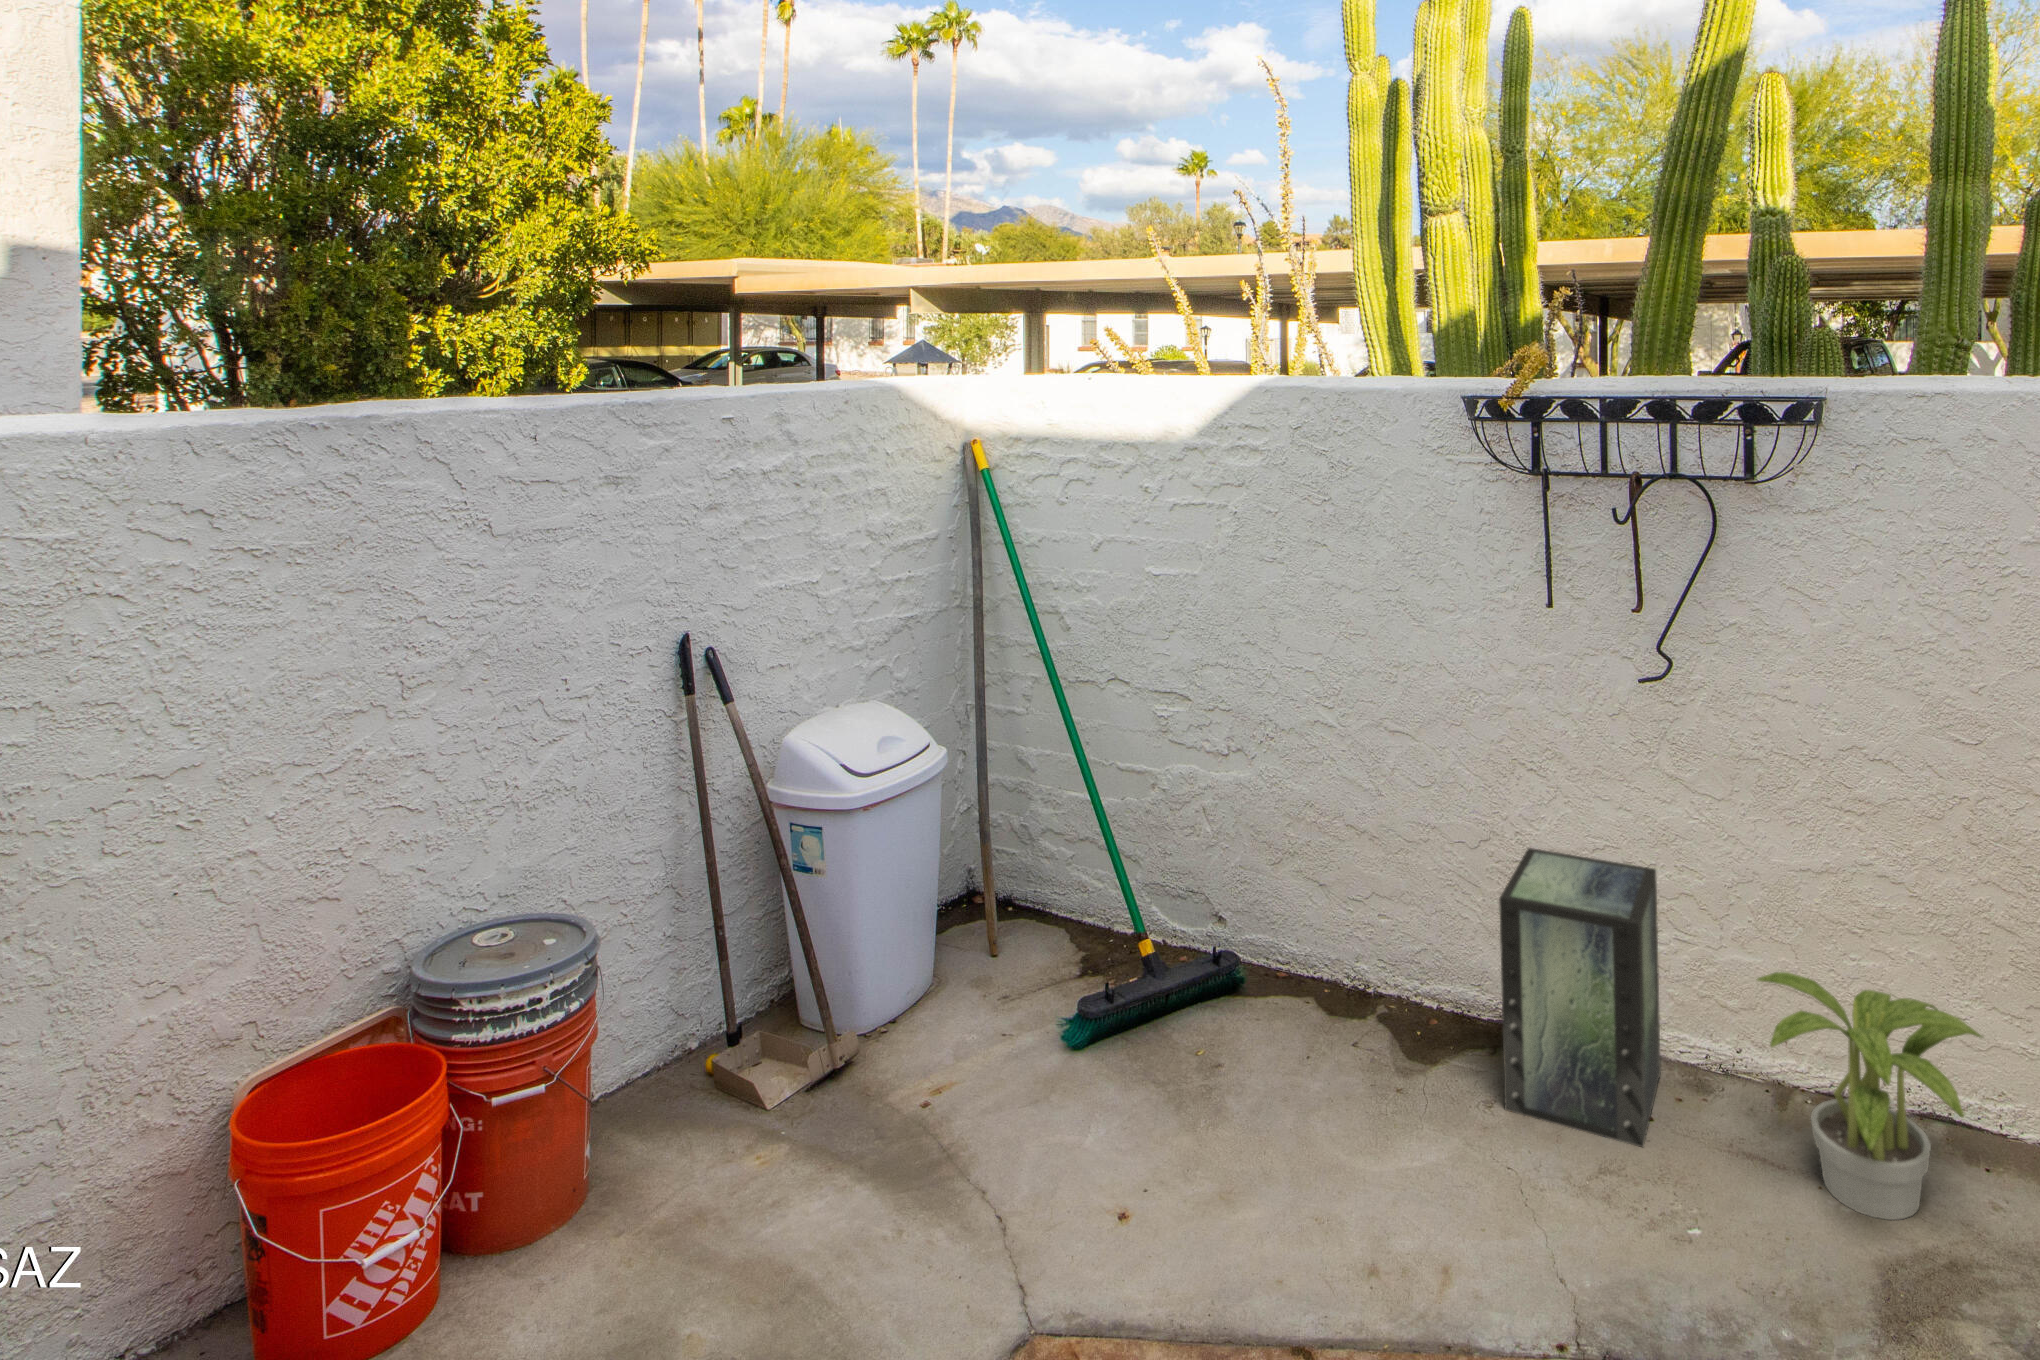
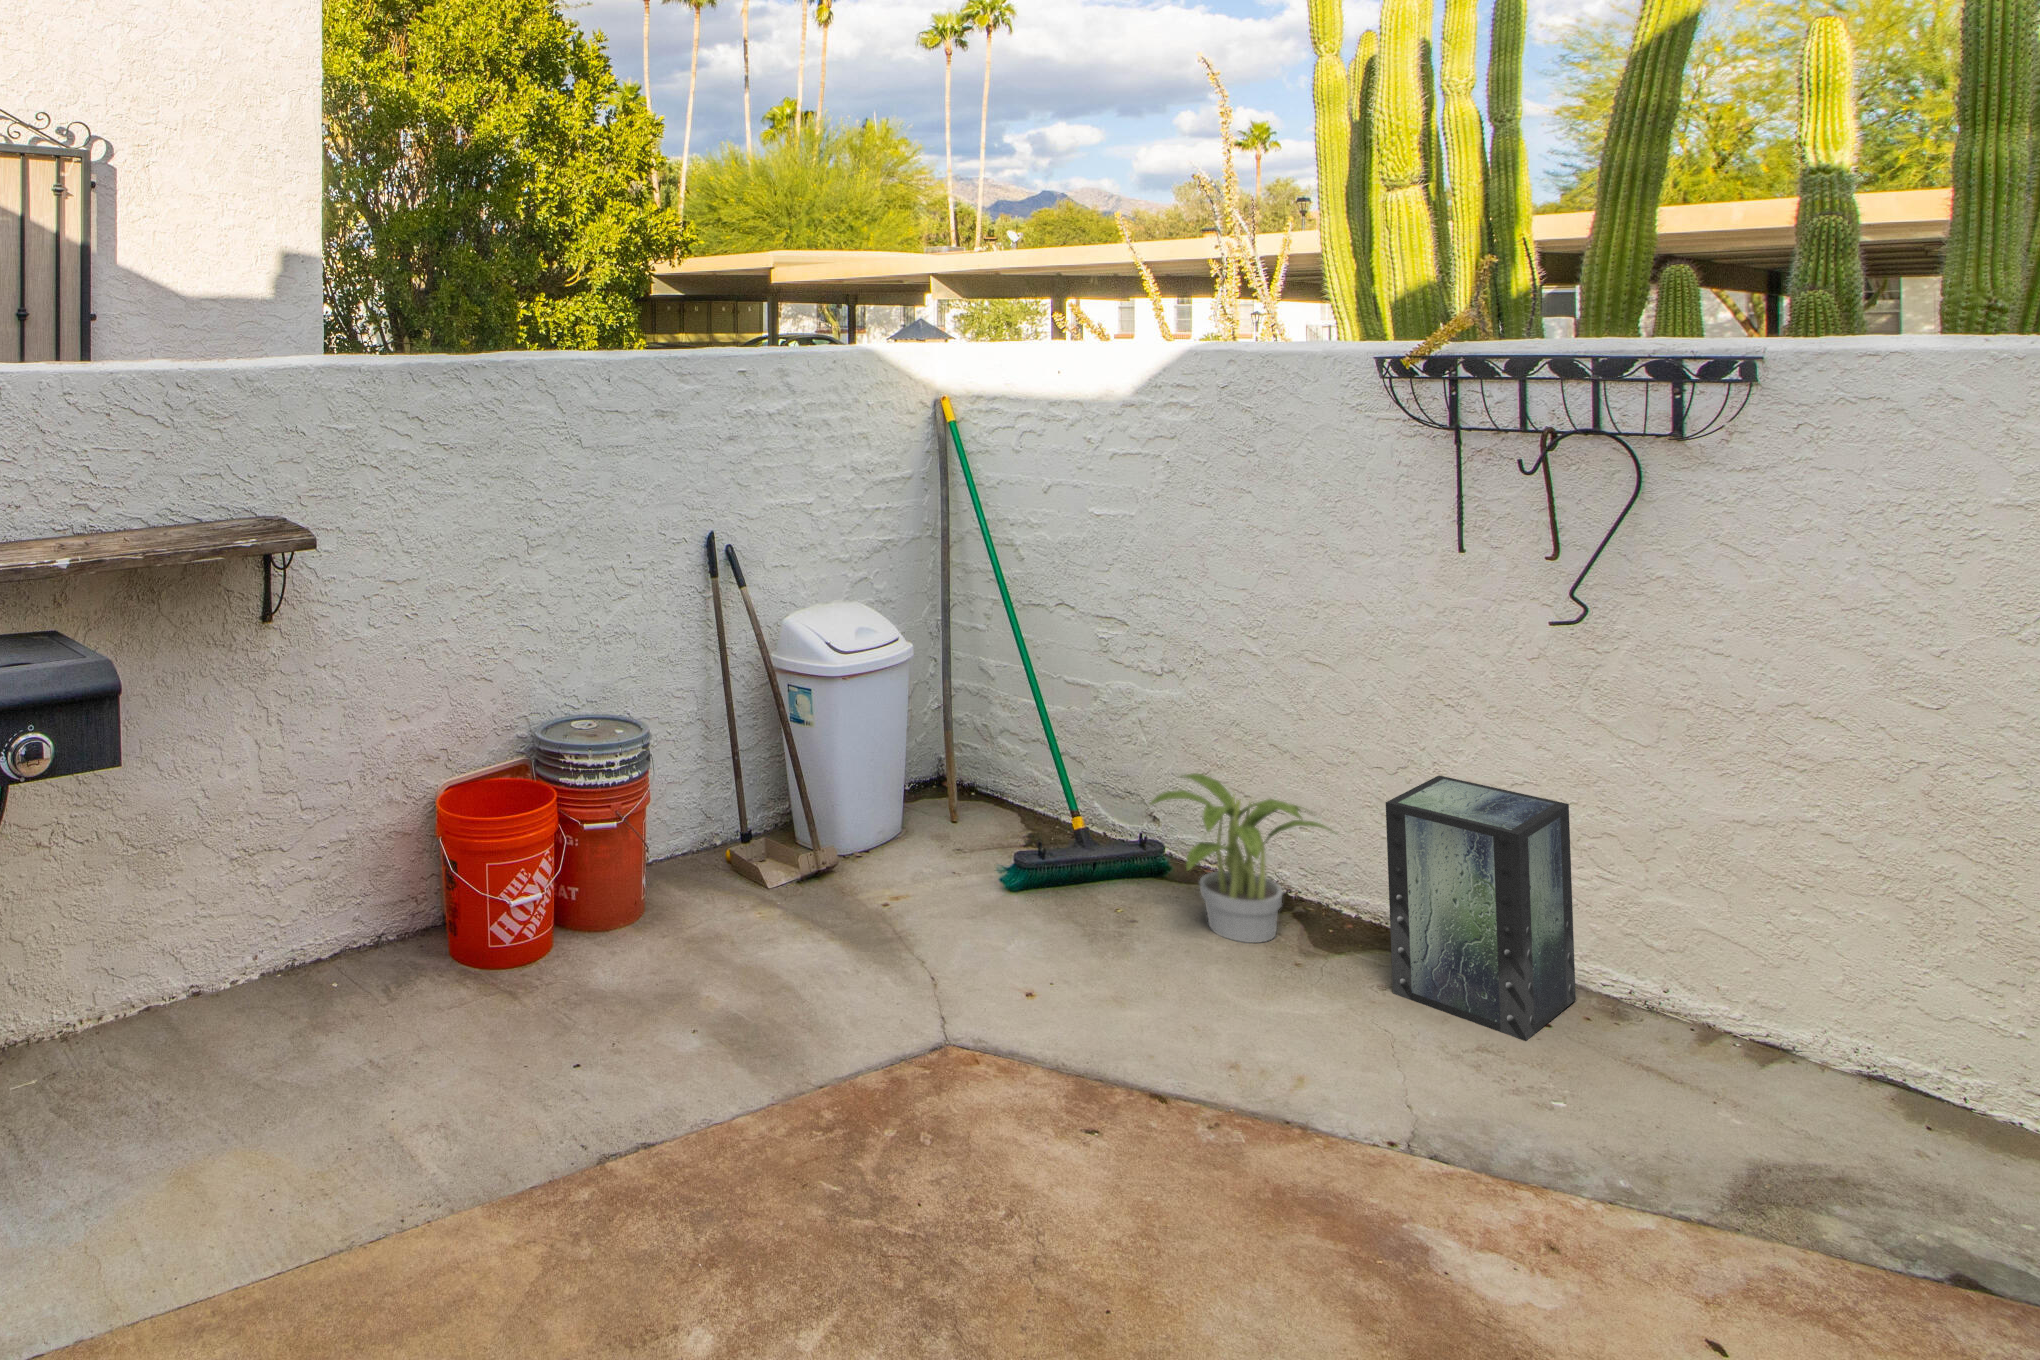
potted plant: present [1757,972,1982,1220] -> present [1150,773,1331,943]

